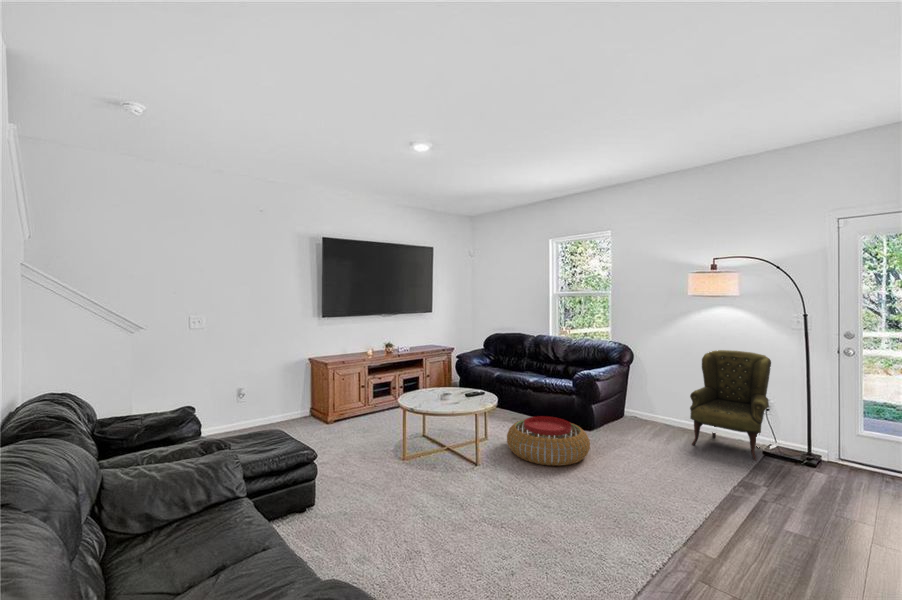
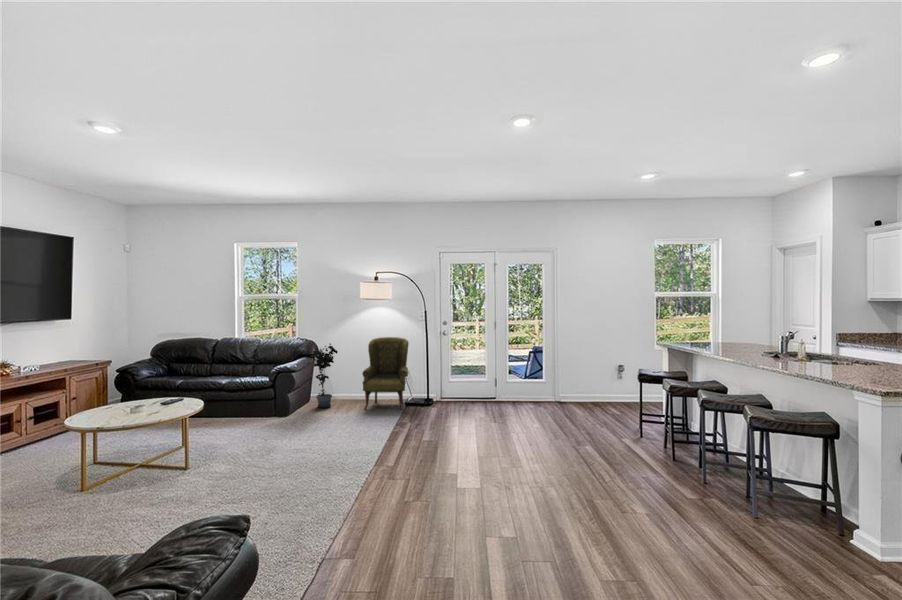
potted plant: none [620,351,658,429] -> present [310,344,338,408]
pouf: present [507,416,590,466] -> none [218,408,298,450]

